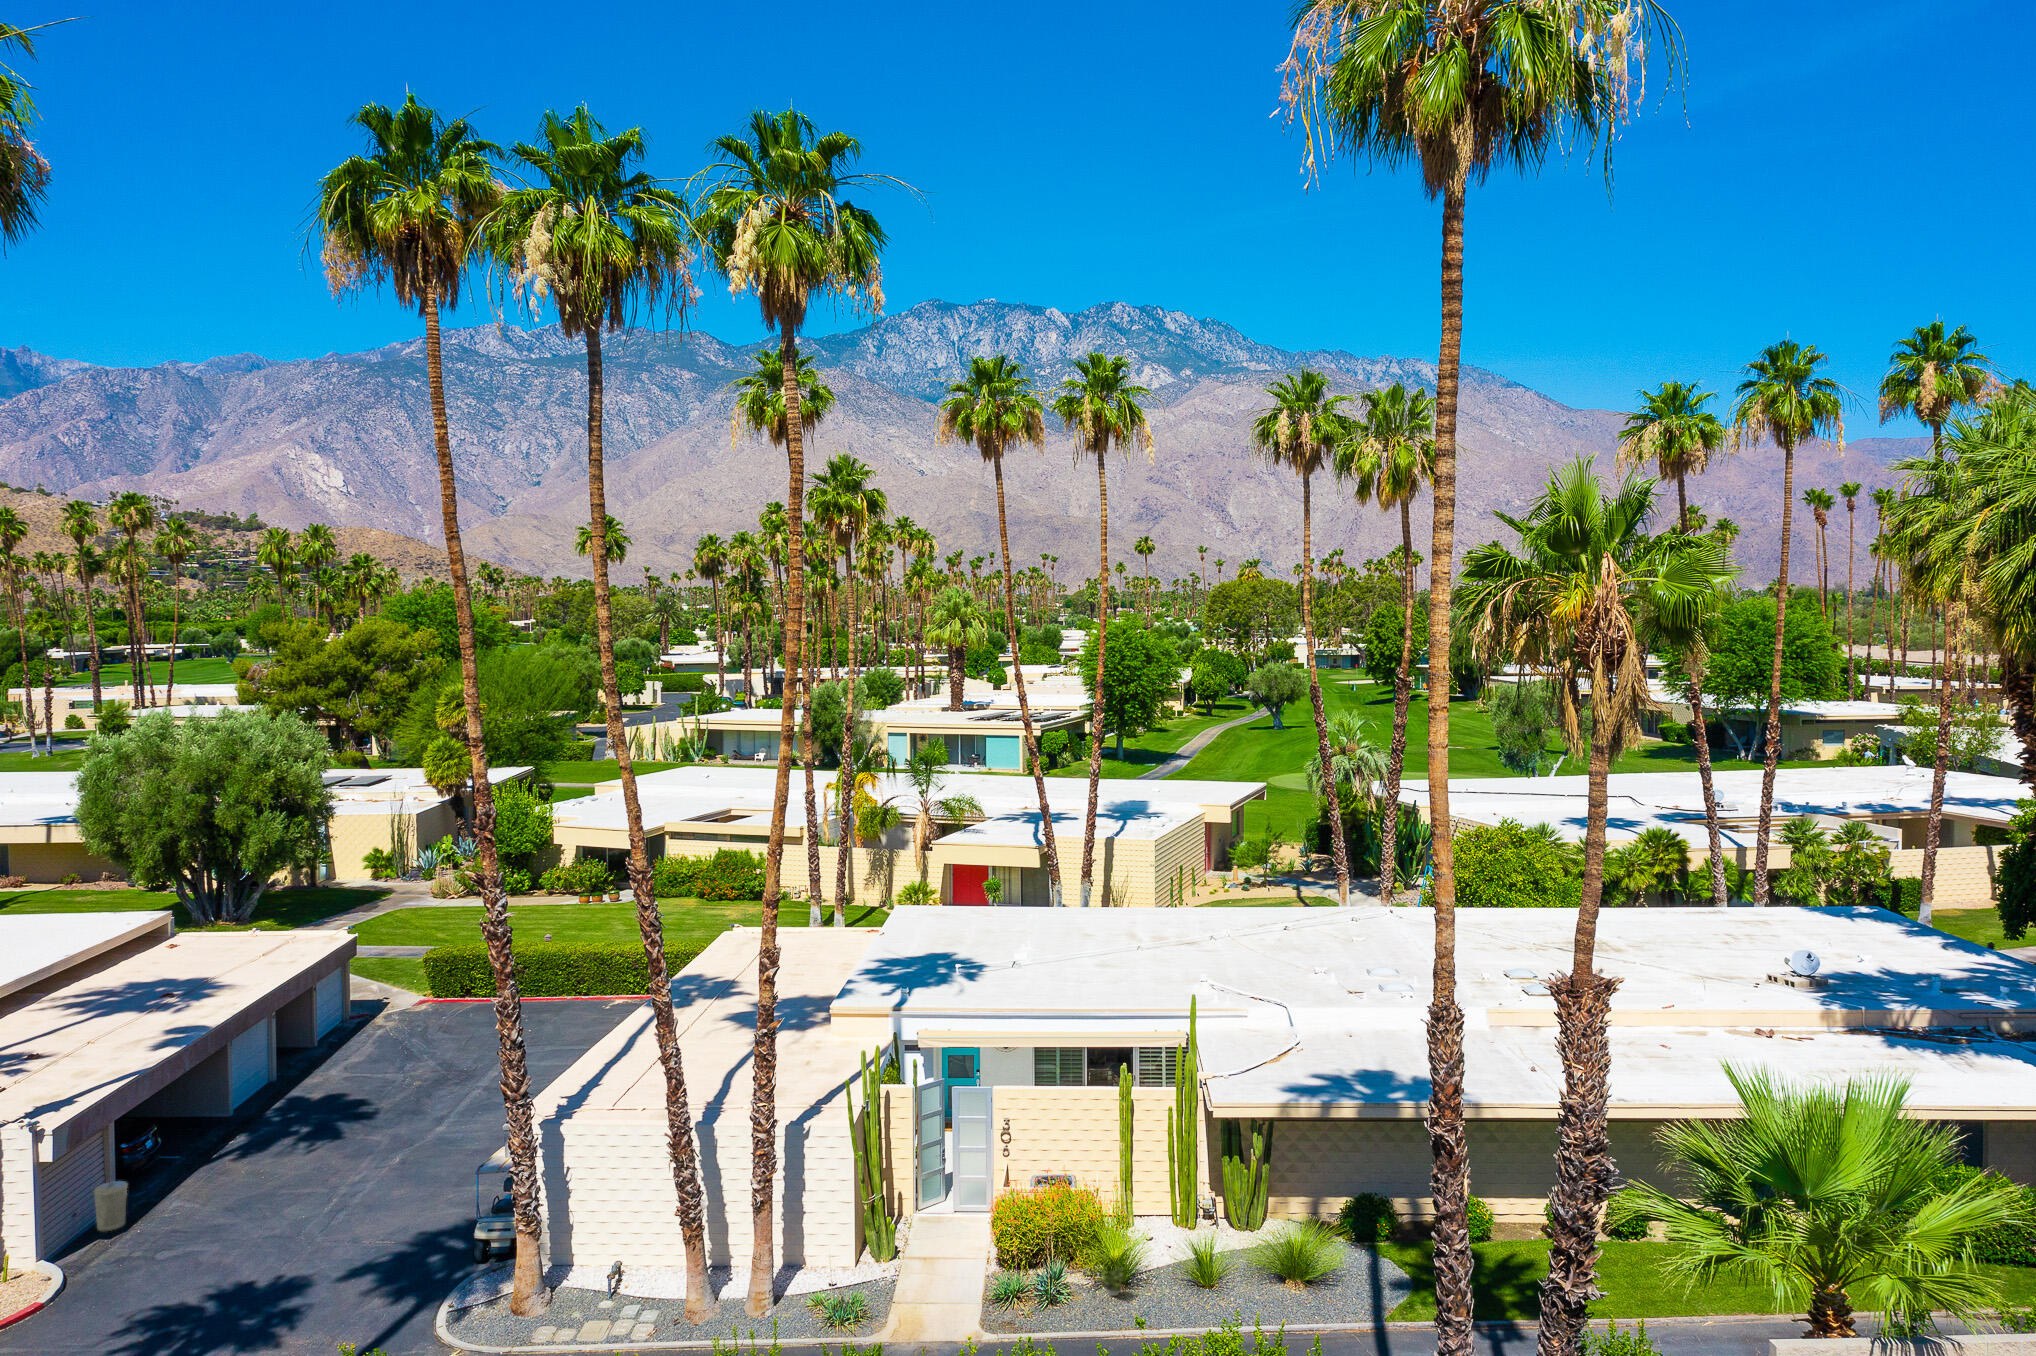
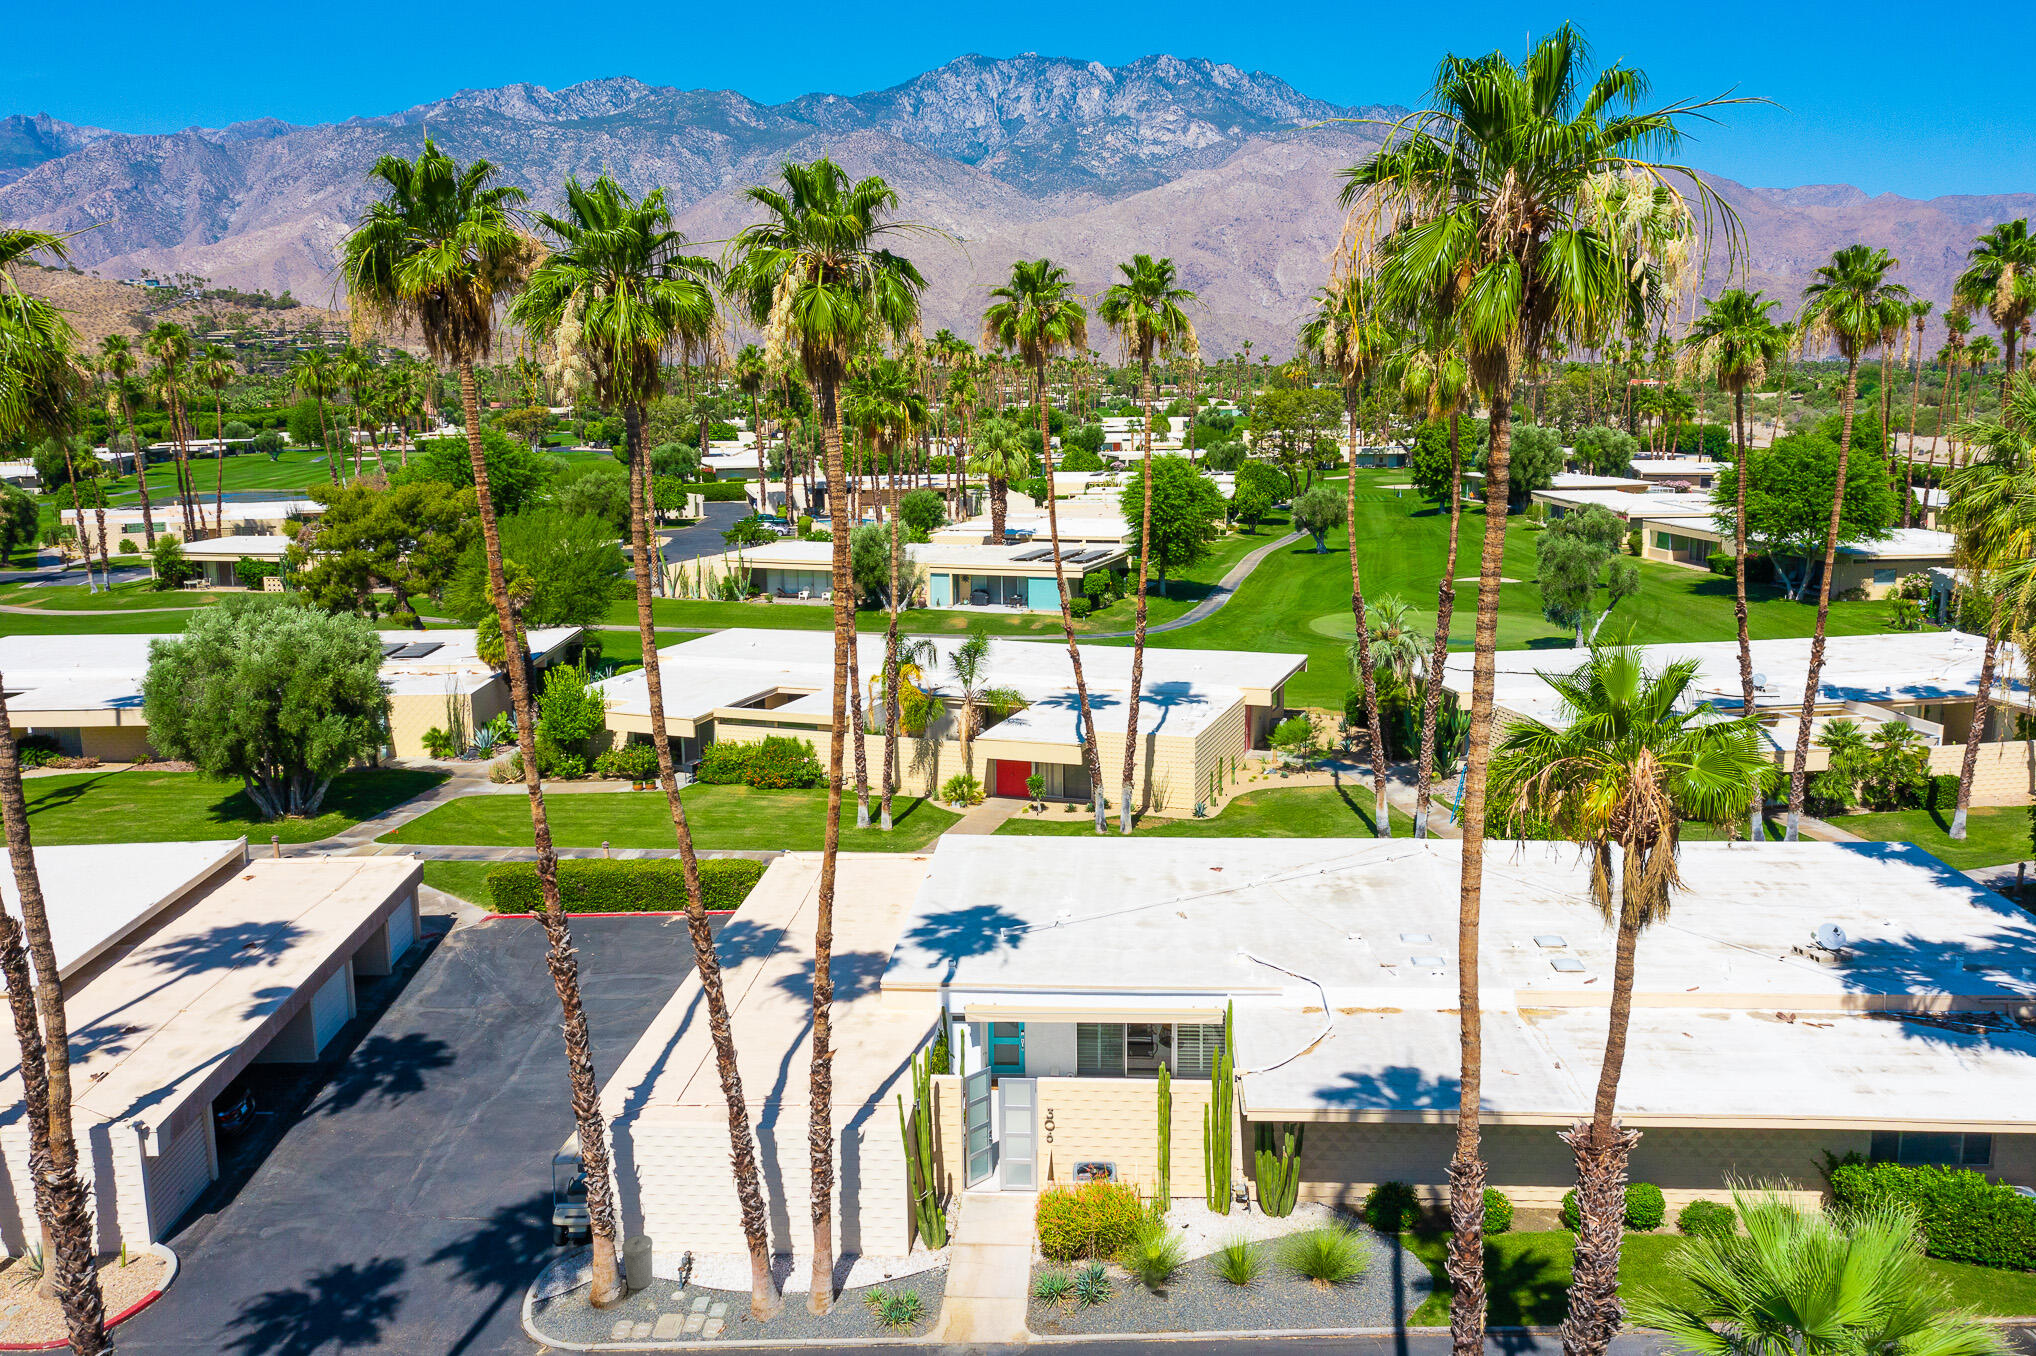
trash can: present [94,1181,128,1232] -> present [622,1235,653,1290]

